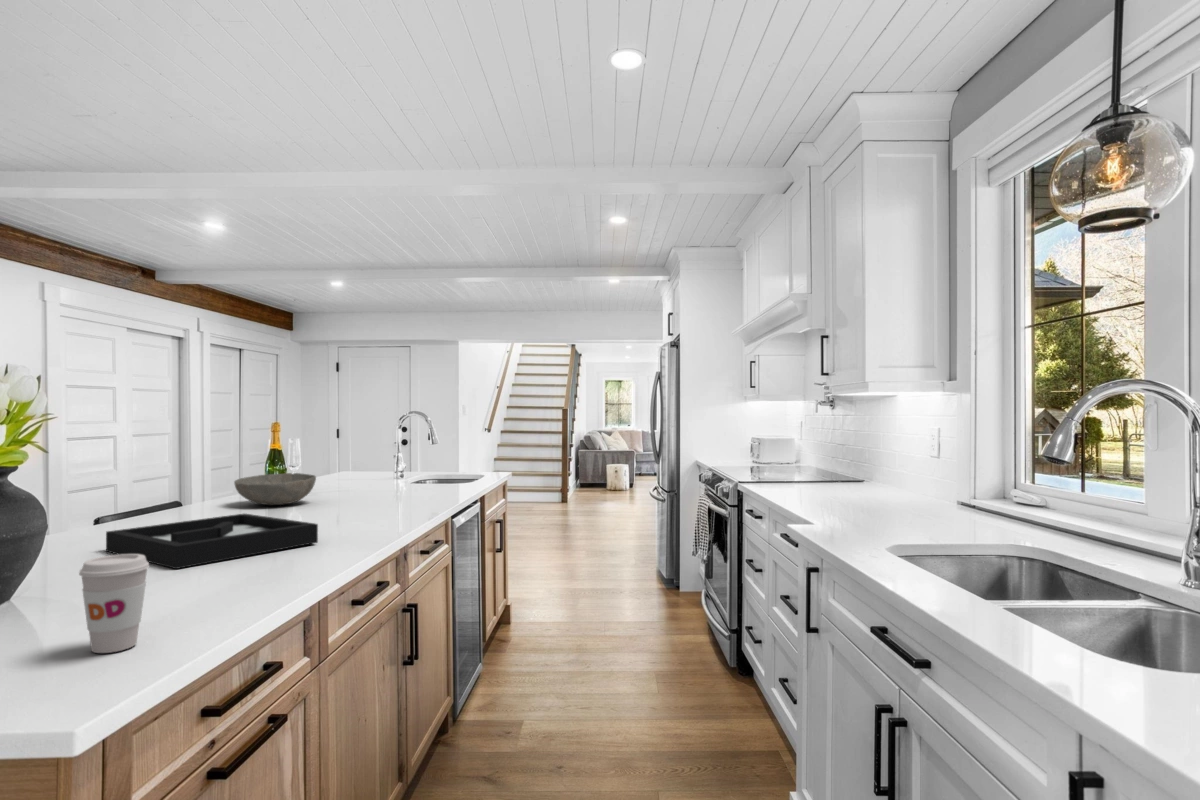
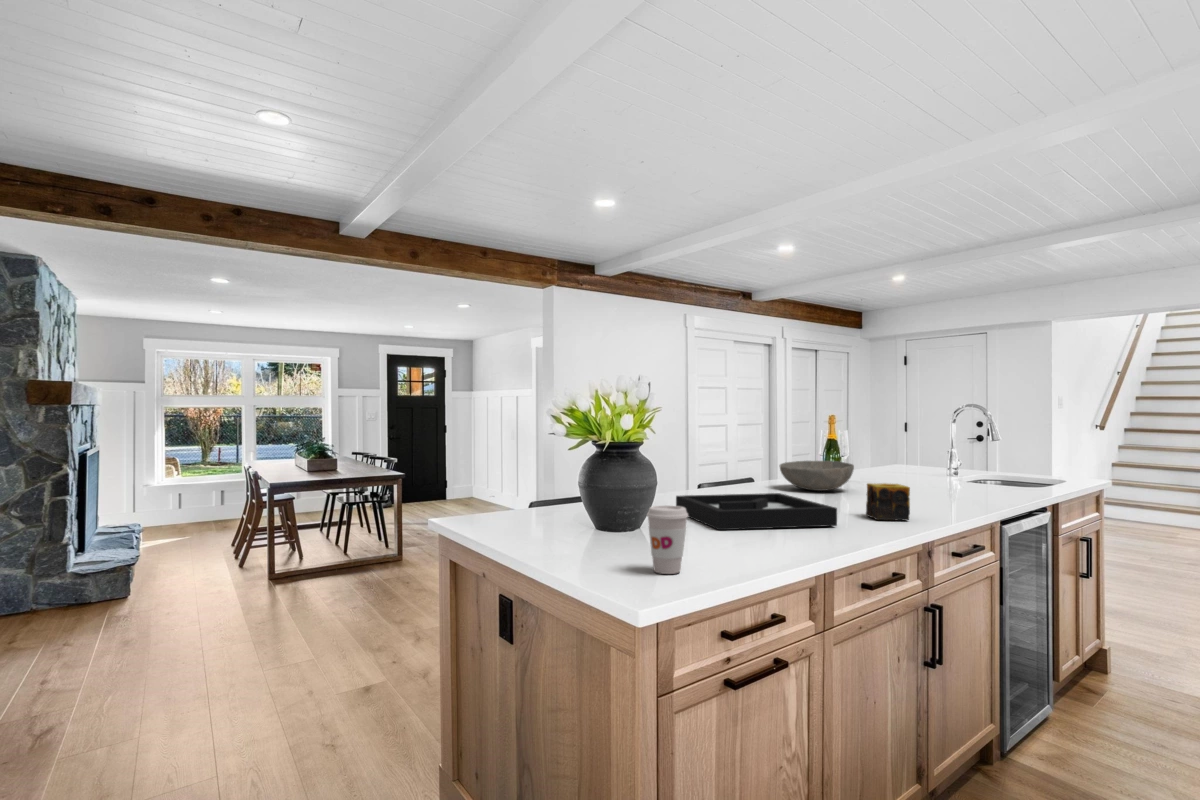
candle: none [341,492,385,530] -> present [866,483,910,520]

